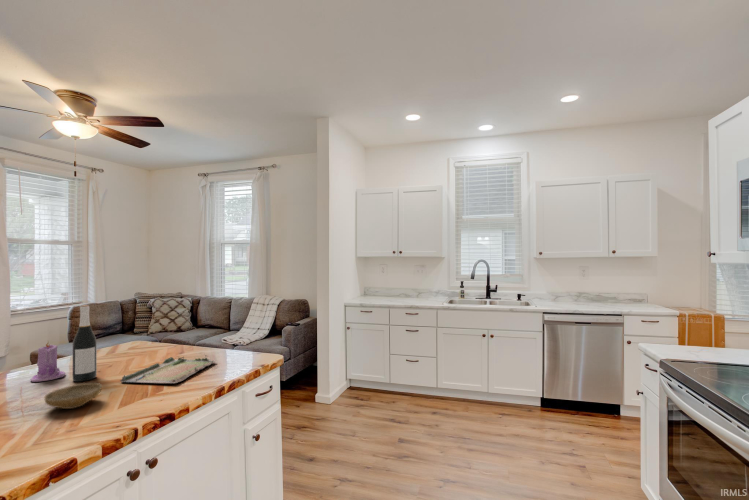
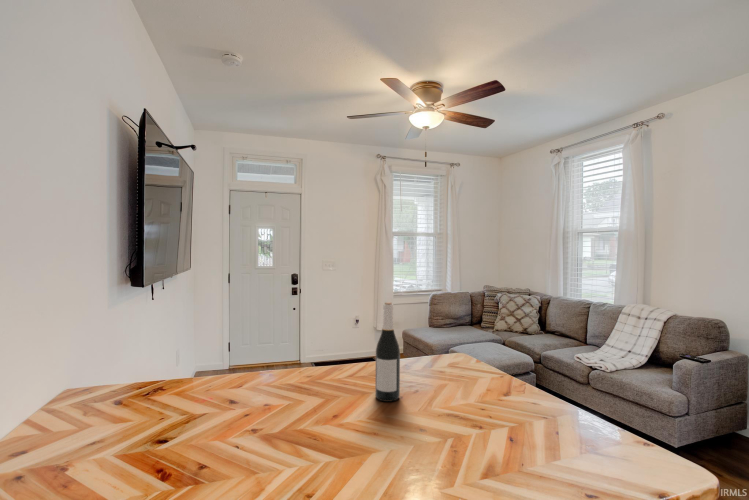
candle: present [30,343,65,382] -> none [346,338,376,386]
tray: present [120,355,215,383] -> none [416,394,562,464]
ceramic bowl: present [44,383,102,409] -> none [316,414,381,456]

